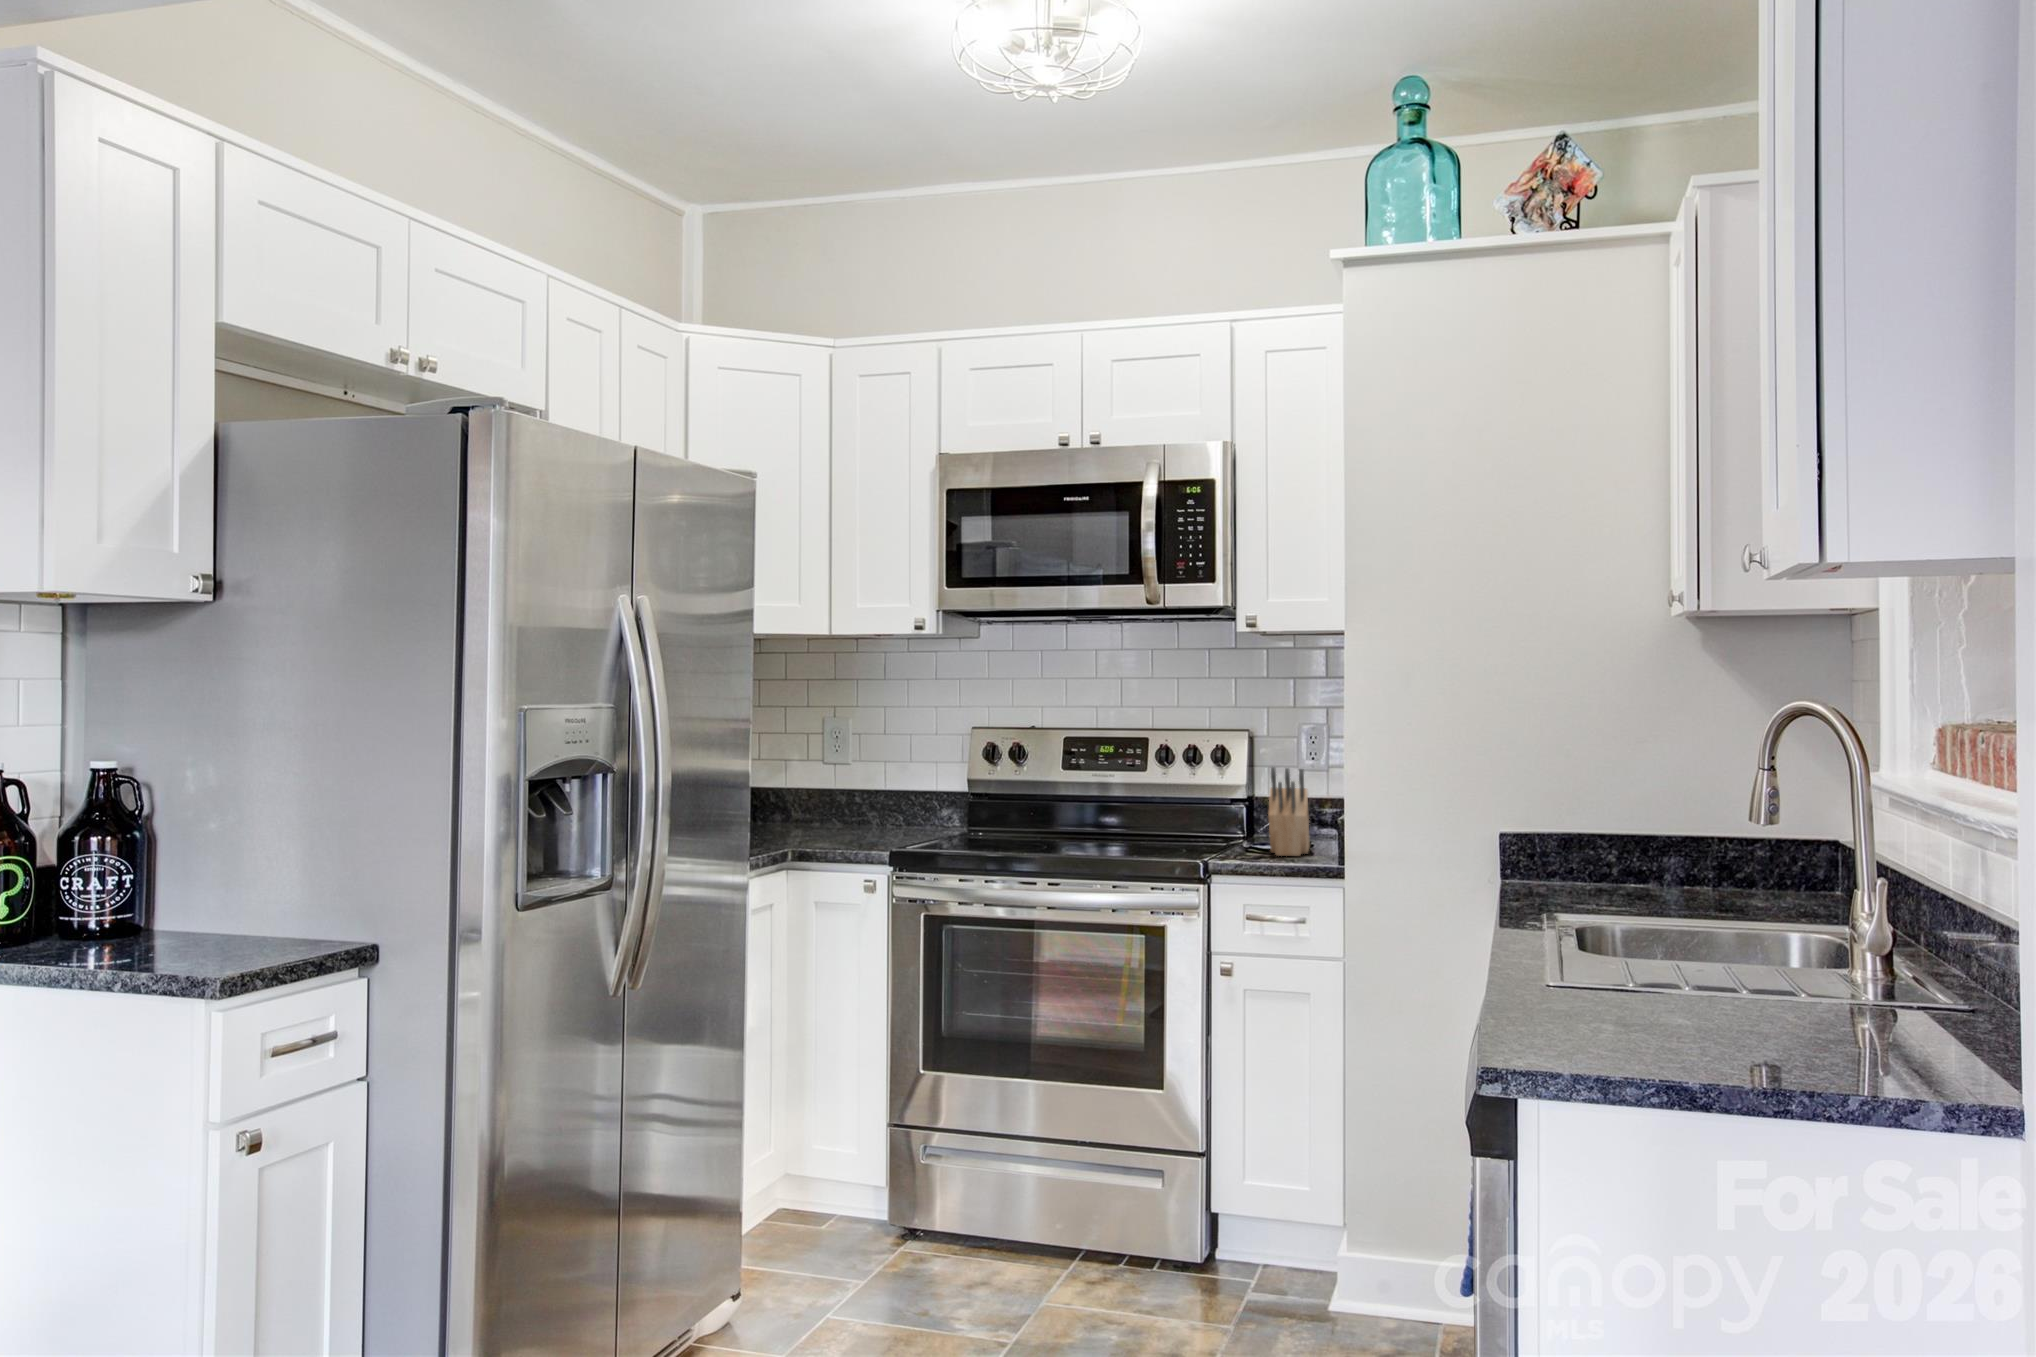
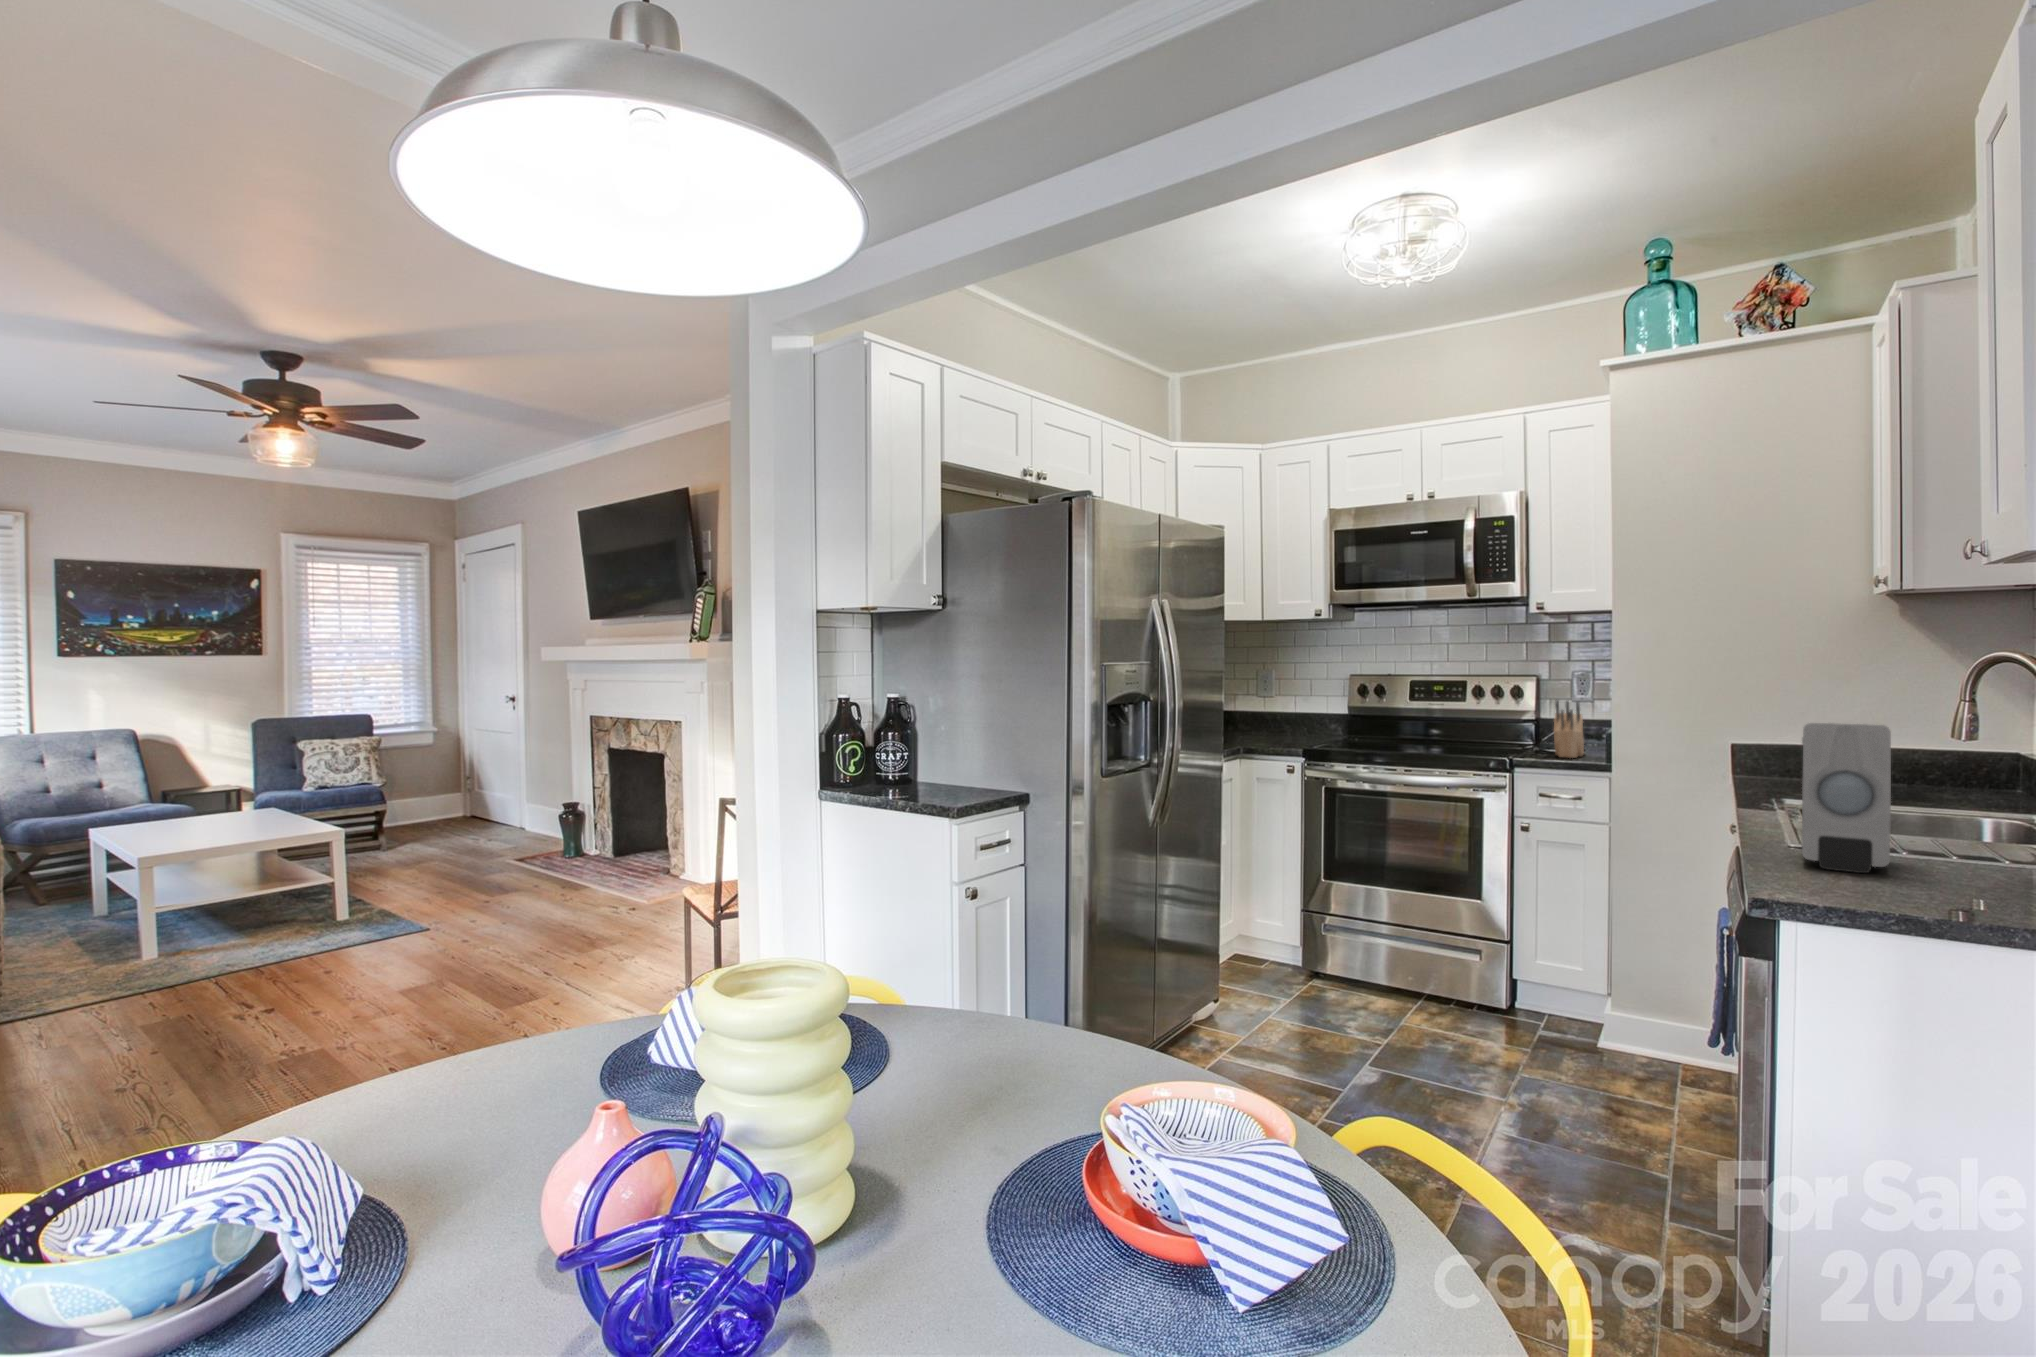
soap dispenser: none [1625,808,1750,1050] -> present [1802,723,1891,873]

